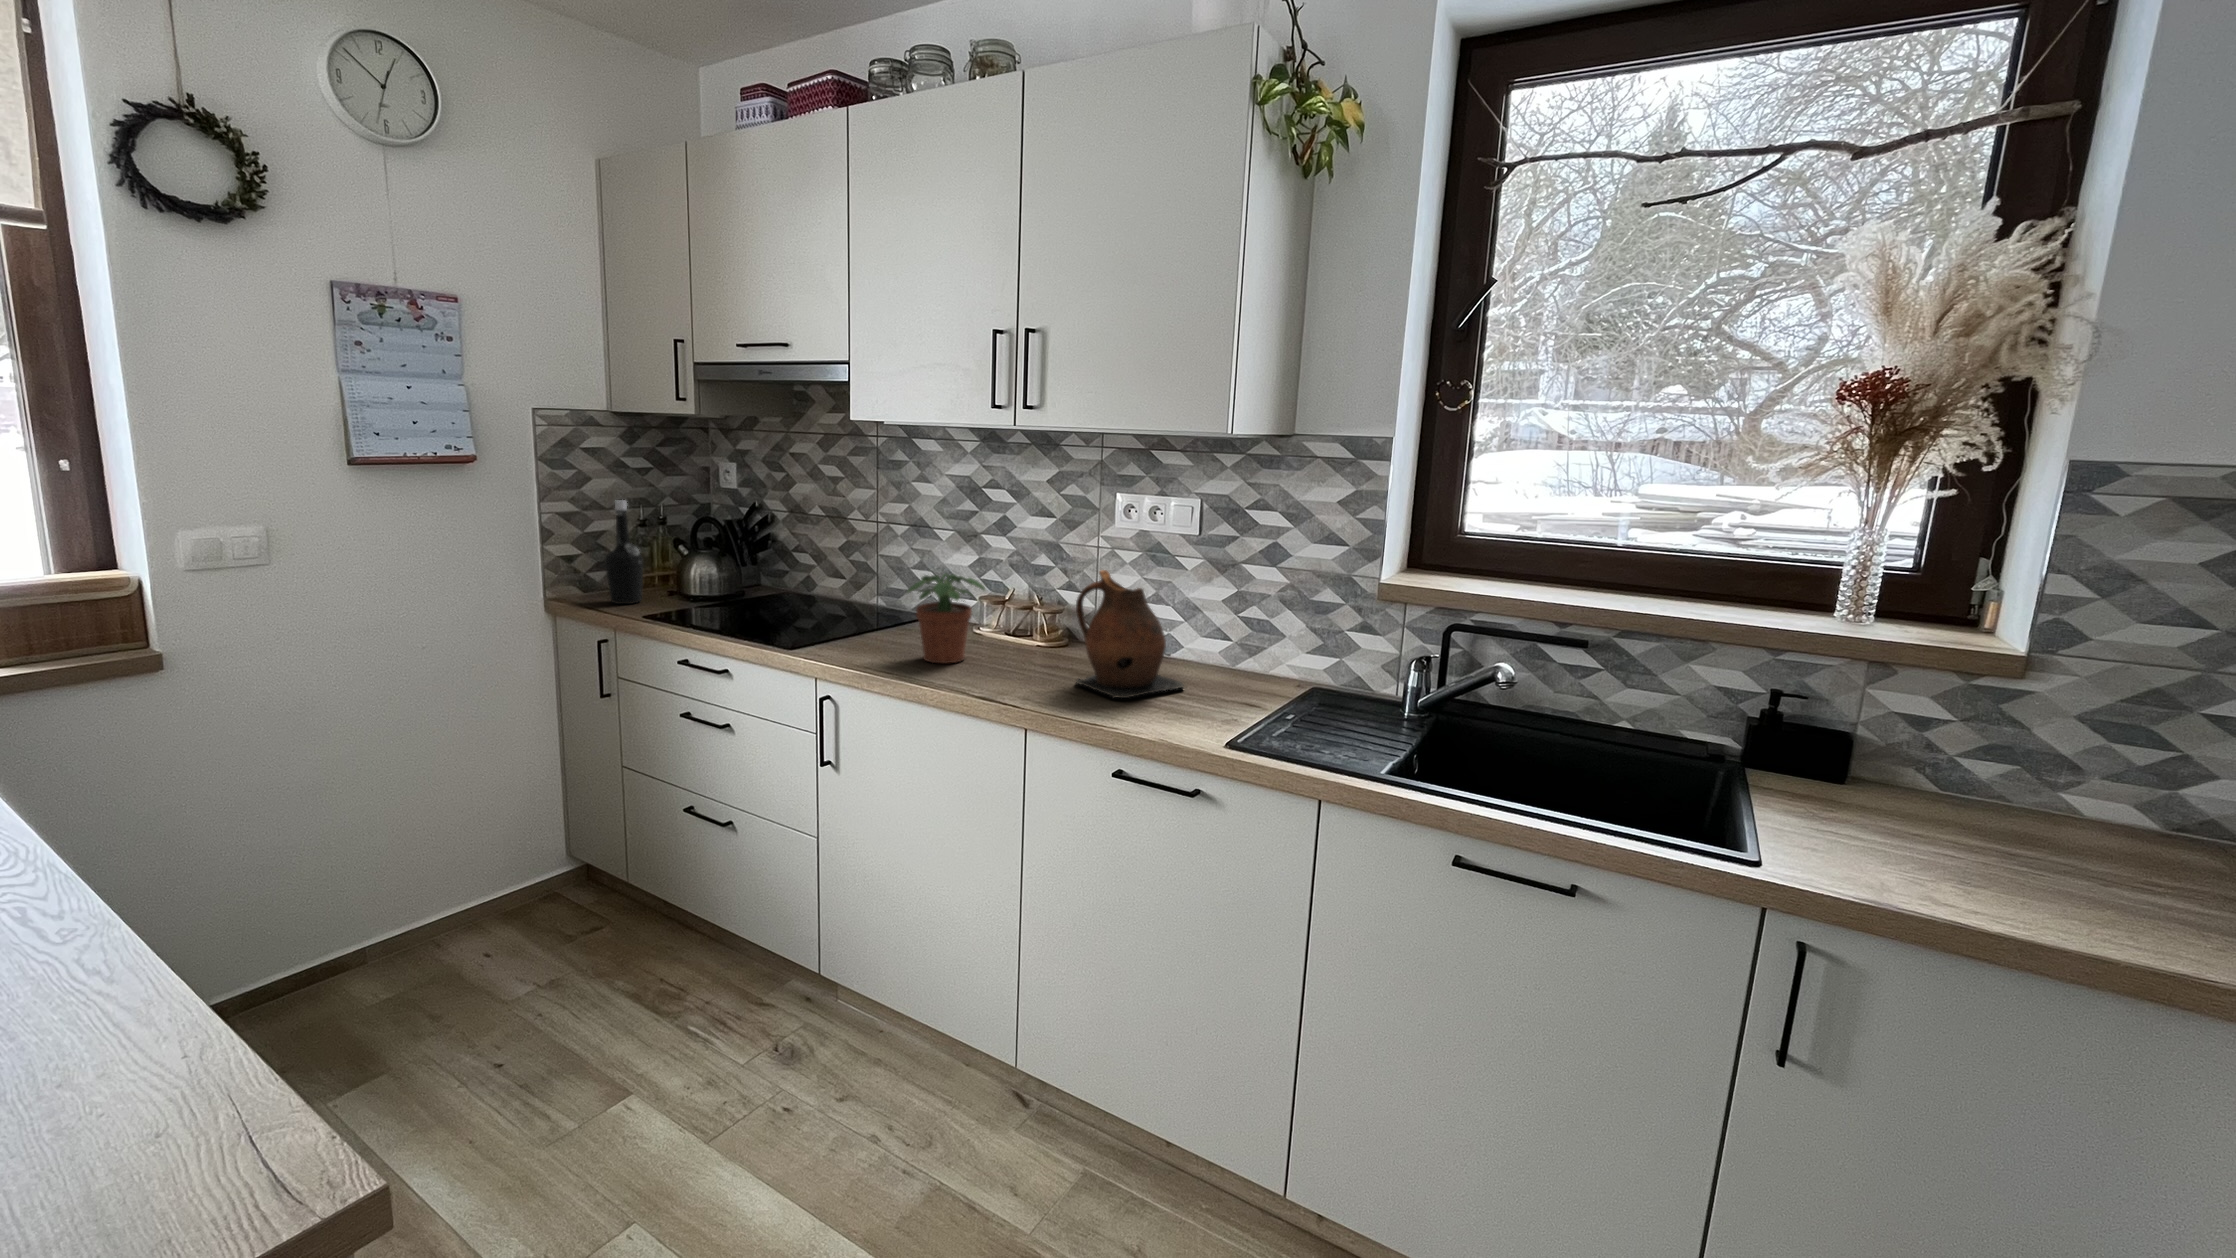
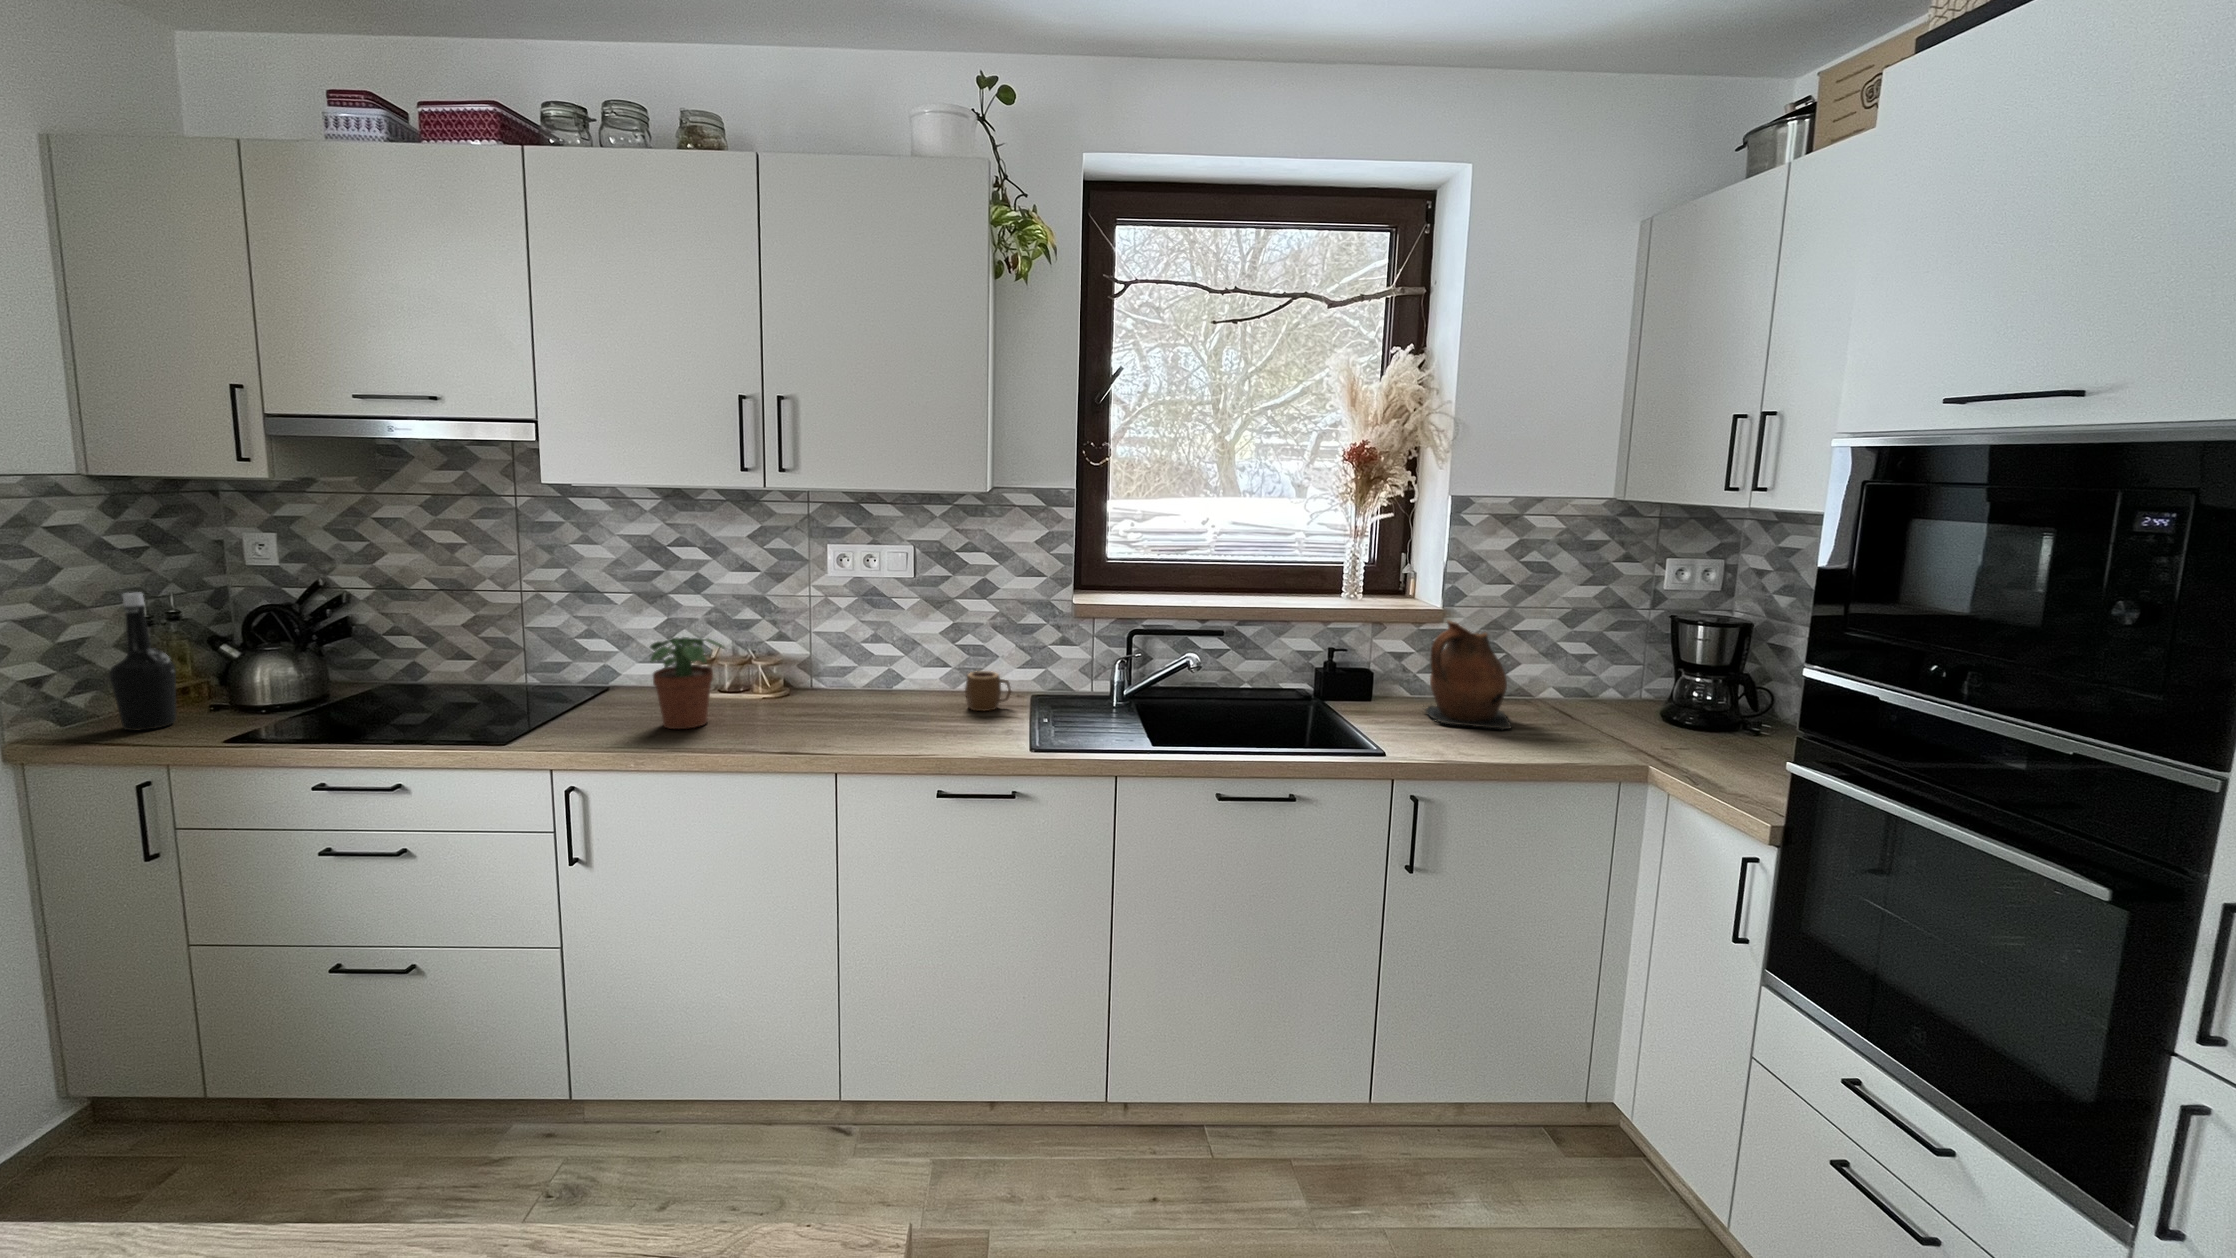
ceramic pitcher: present [1076,570,1183,698] -> present [1425,621,1511,730]
mug: none [1222,650,1277,697] -> present [965,671,1011,711]

